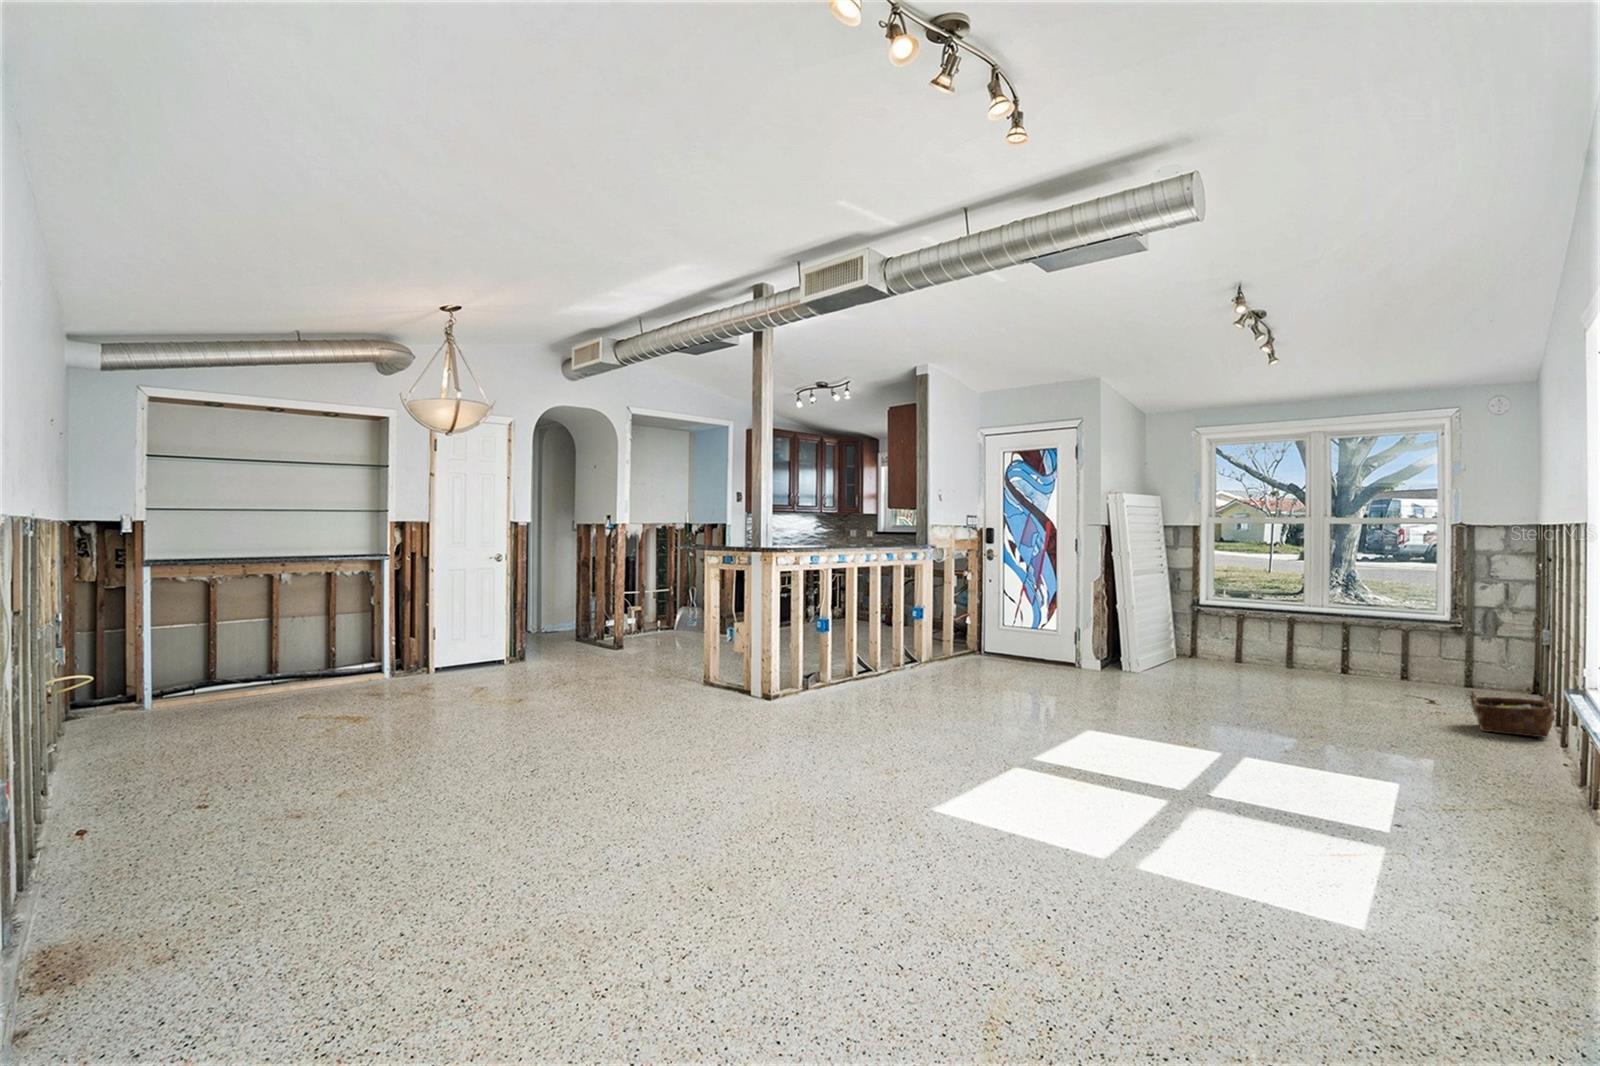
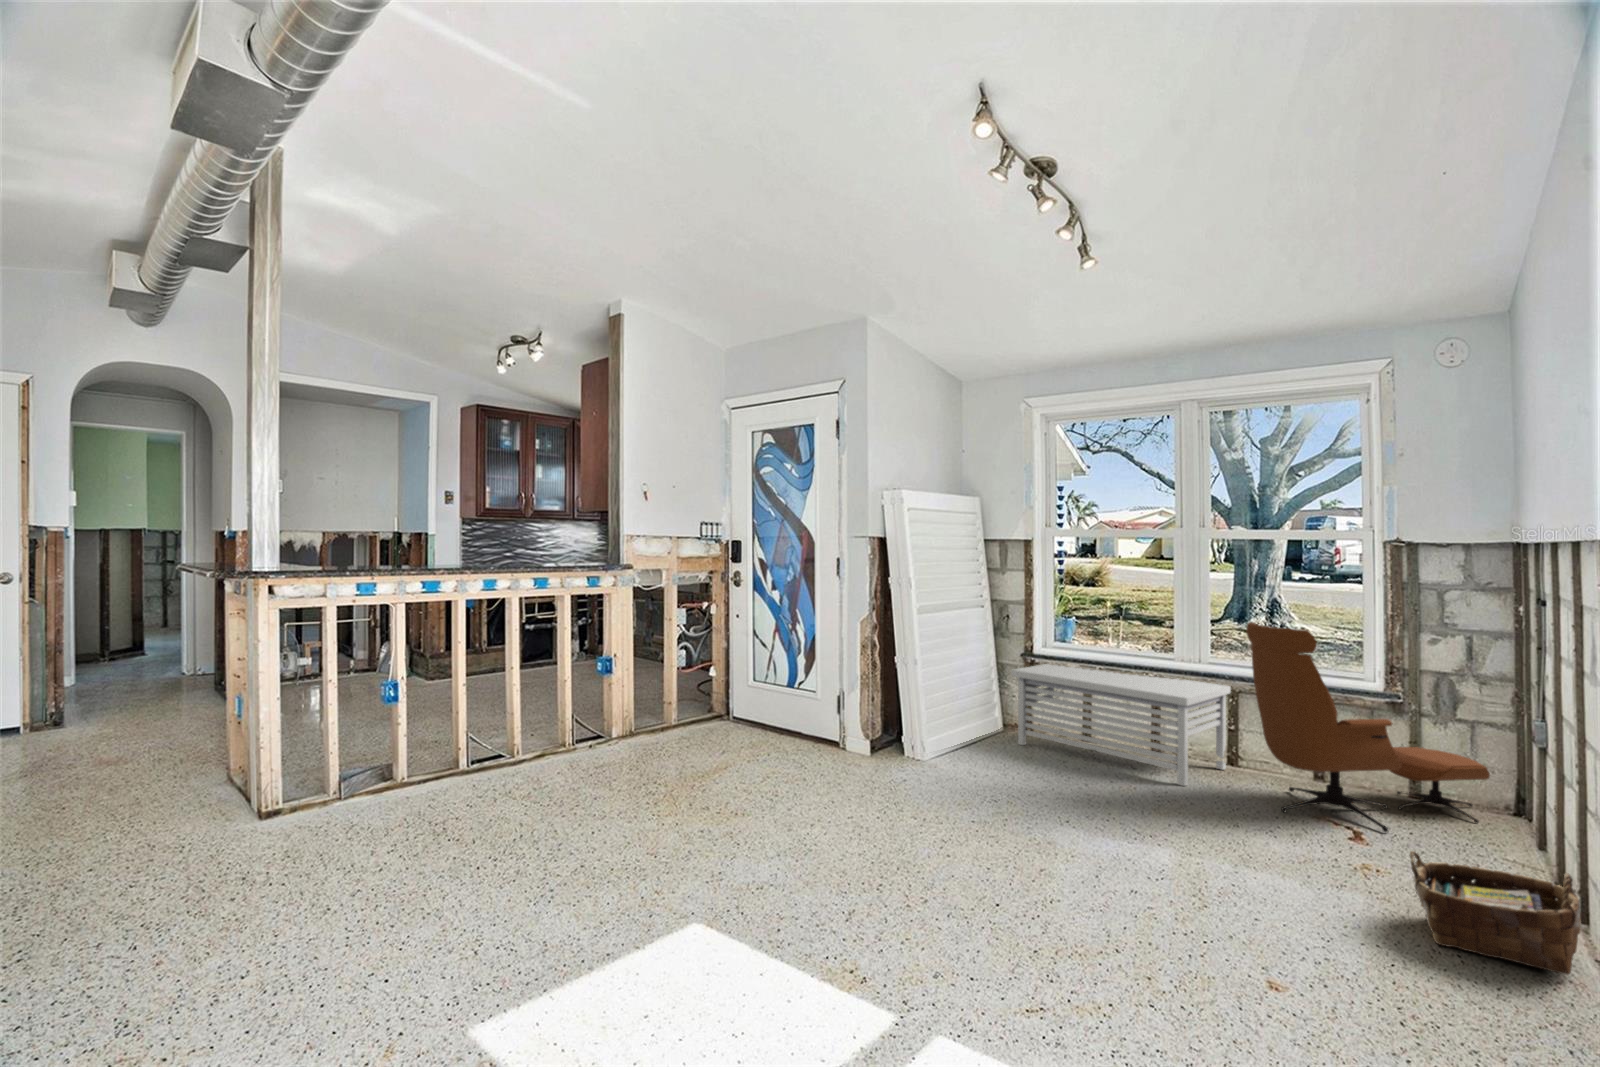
lounge chair: none [1364,577,1517,699] -> present [1246,622,1490,832]
storage bench: none [1191,610,1347,682] -> present [1011,664,1231,786]

